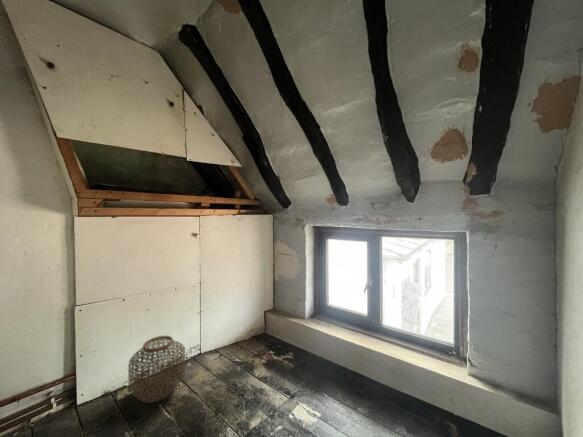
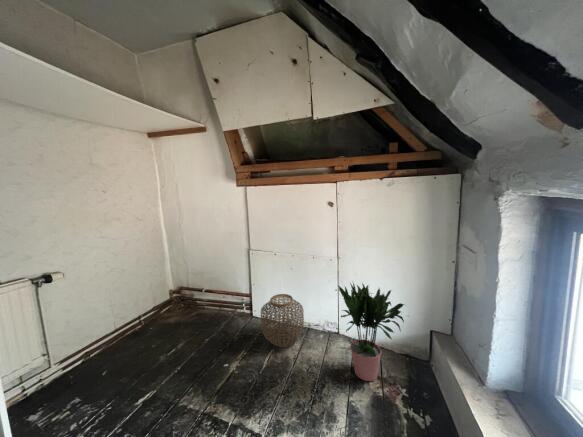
potted plant: none [226,283,277,364] -> present [338,283,404,381]

